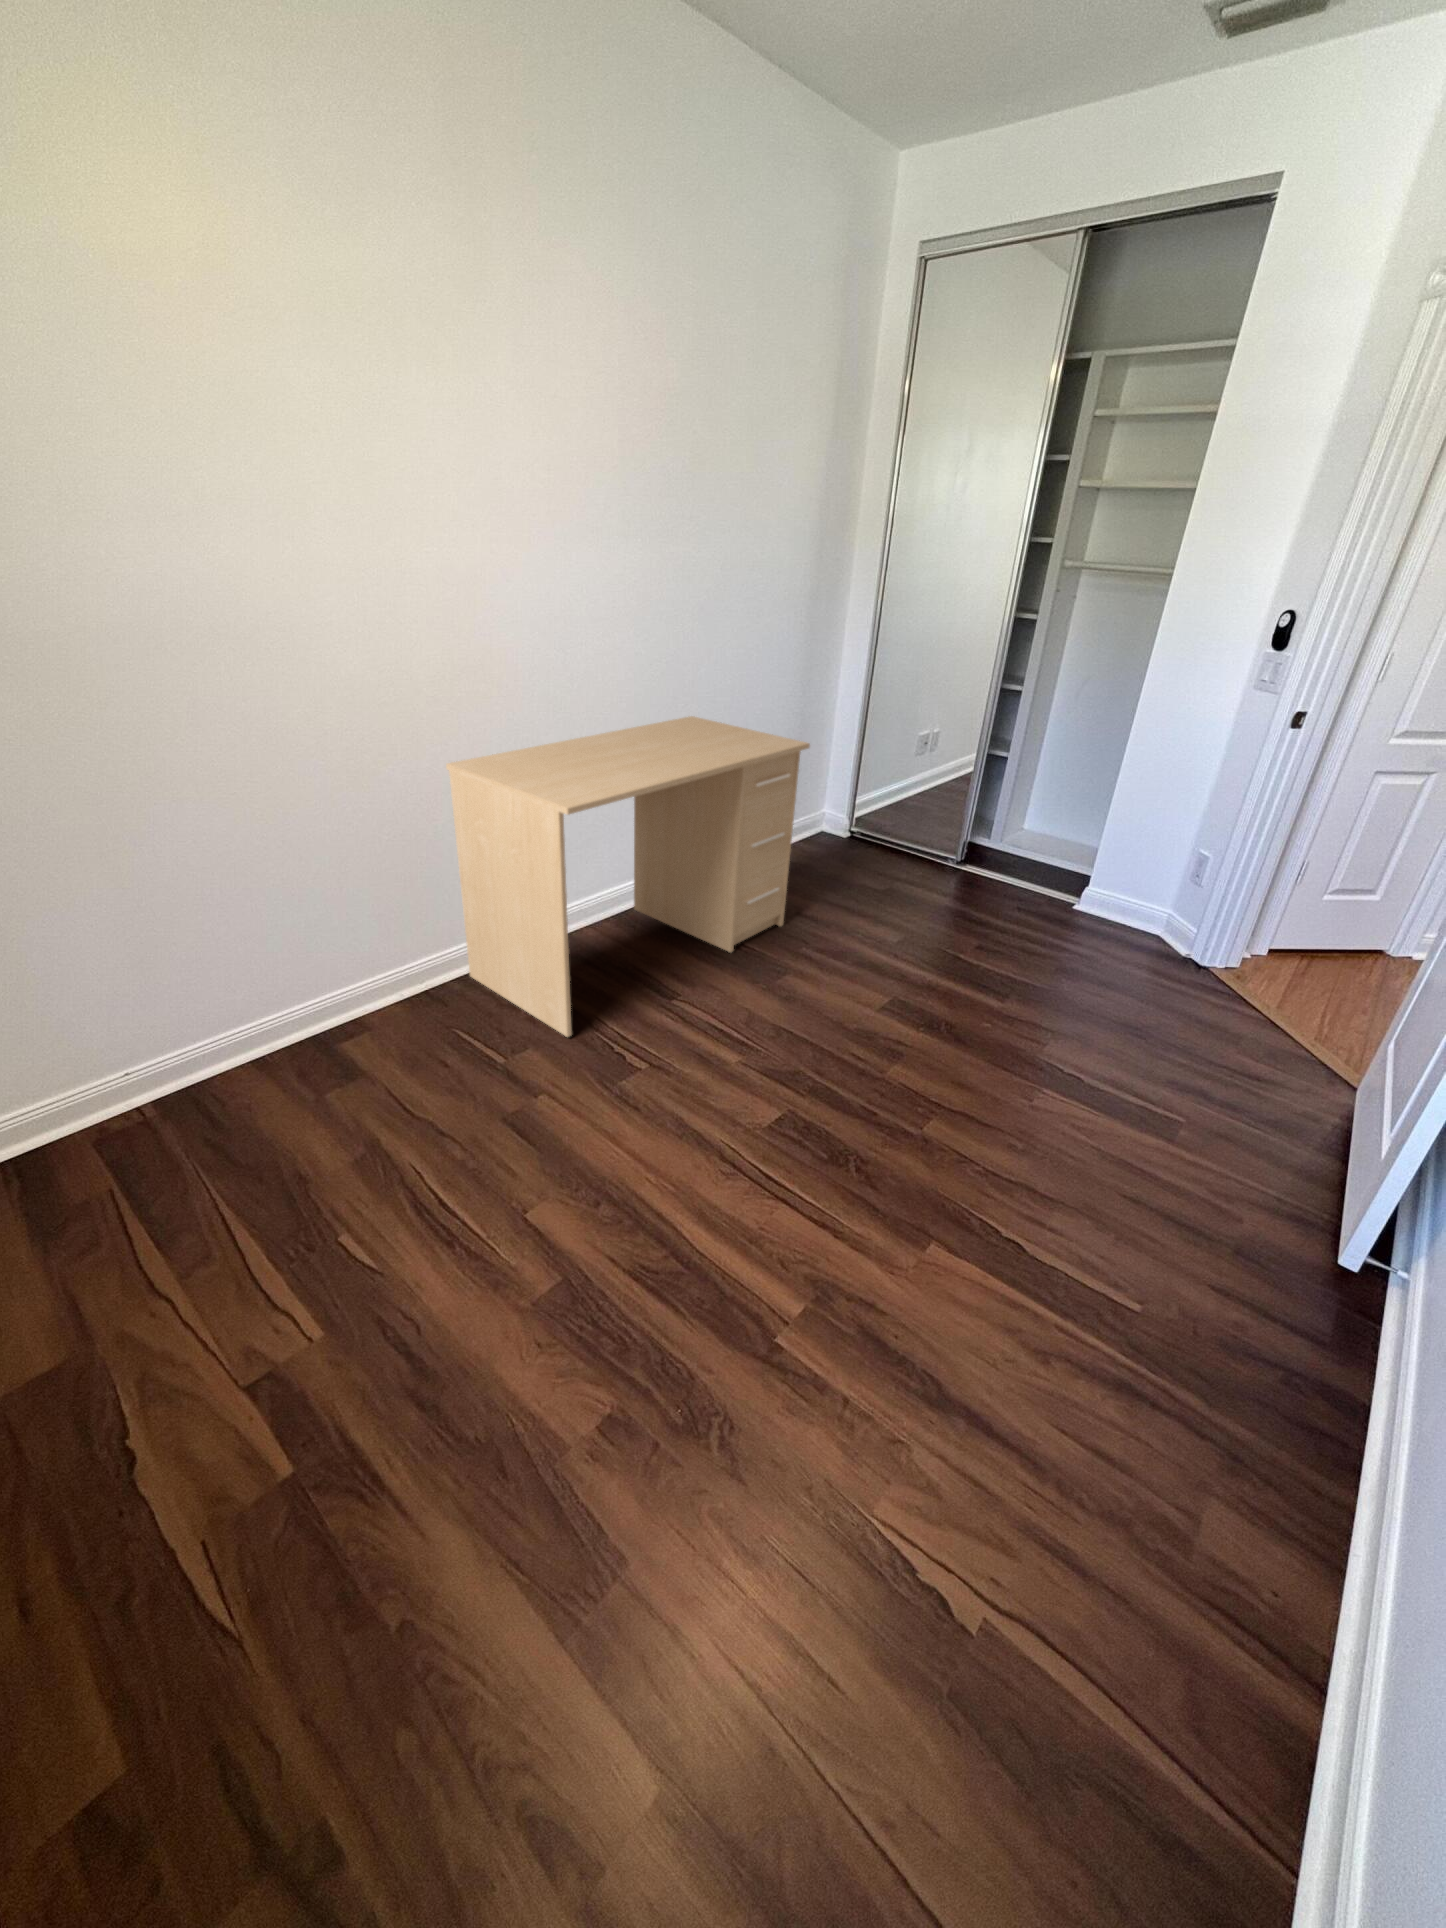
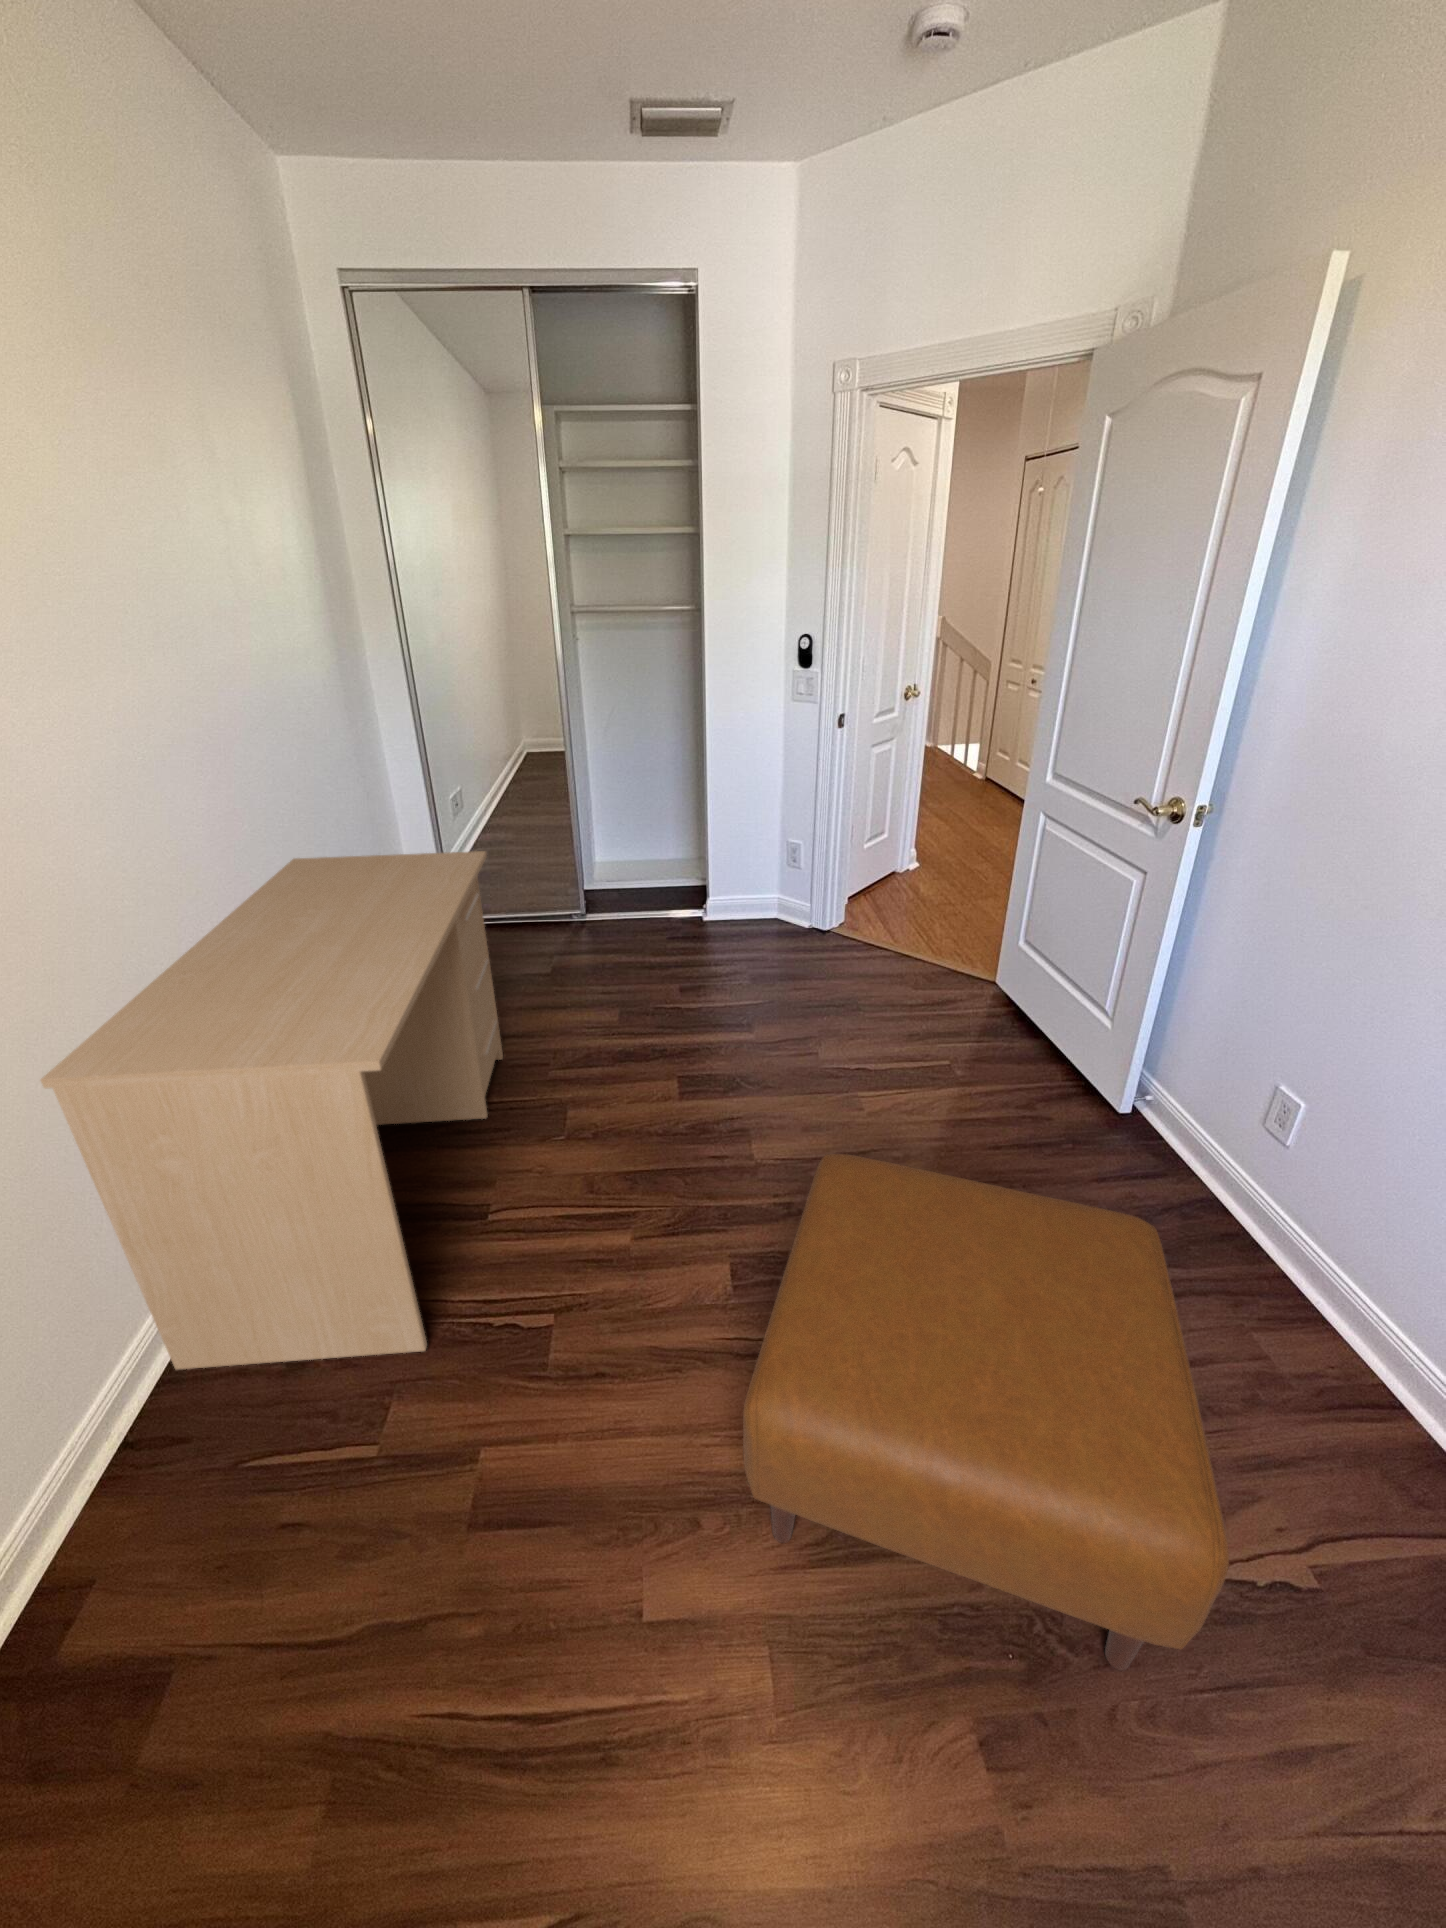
ottoman: none [597,1040,1064,1488] -> present [743,1154,1229,1670]

